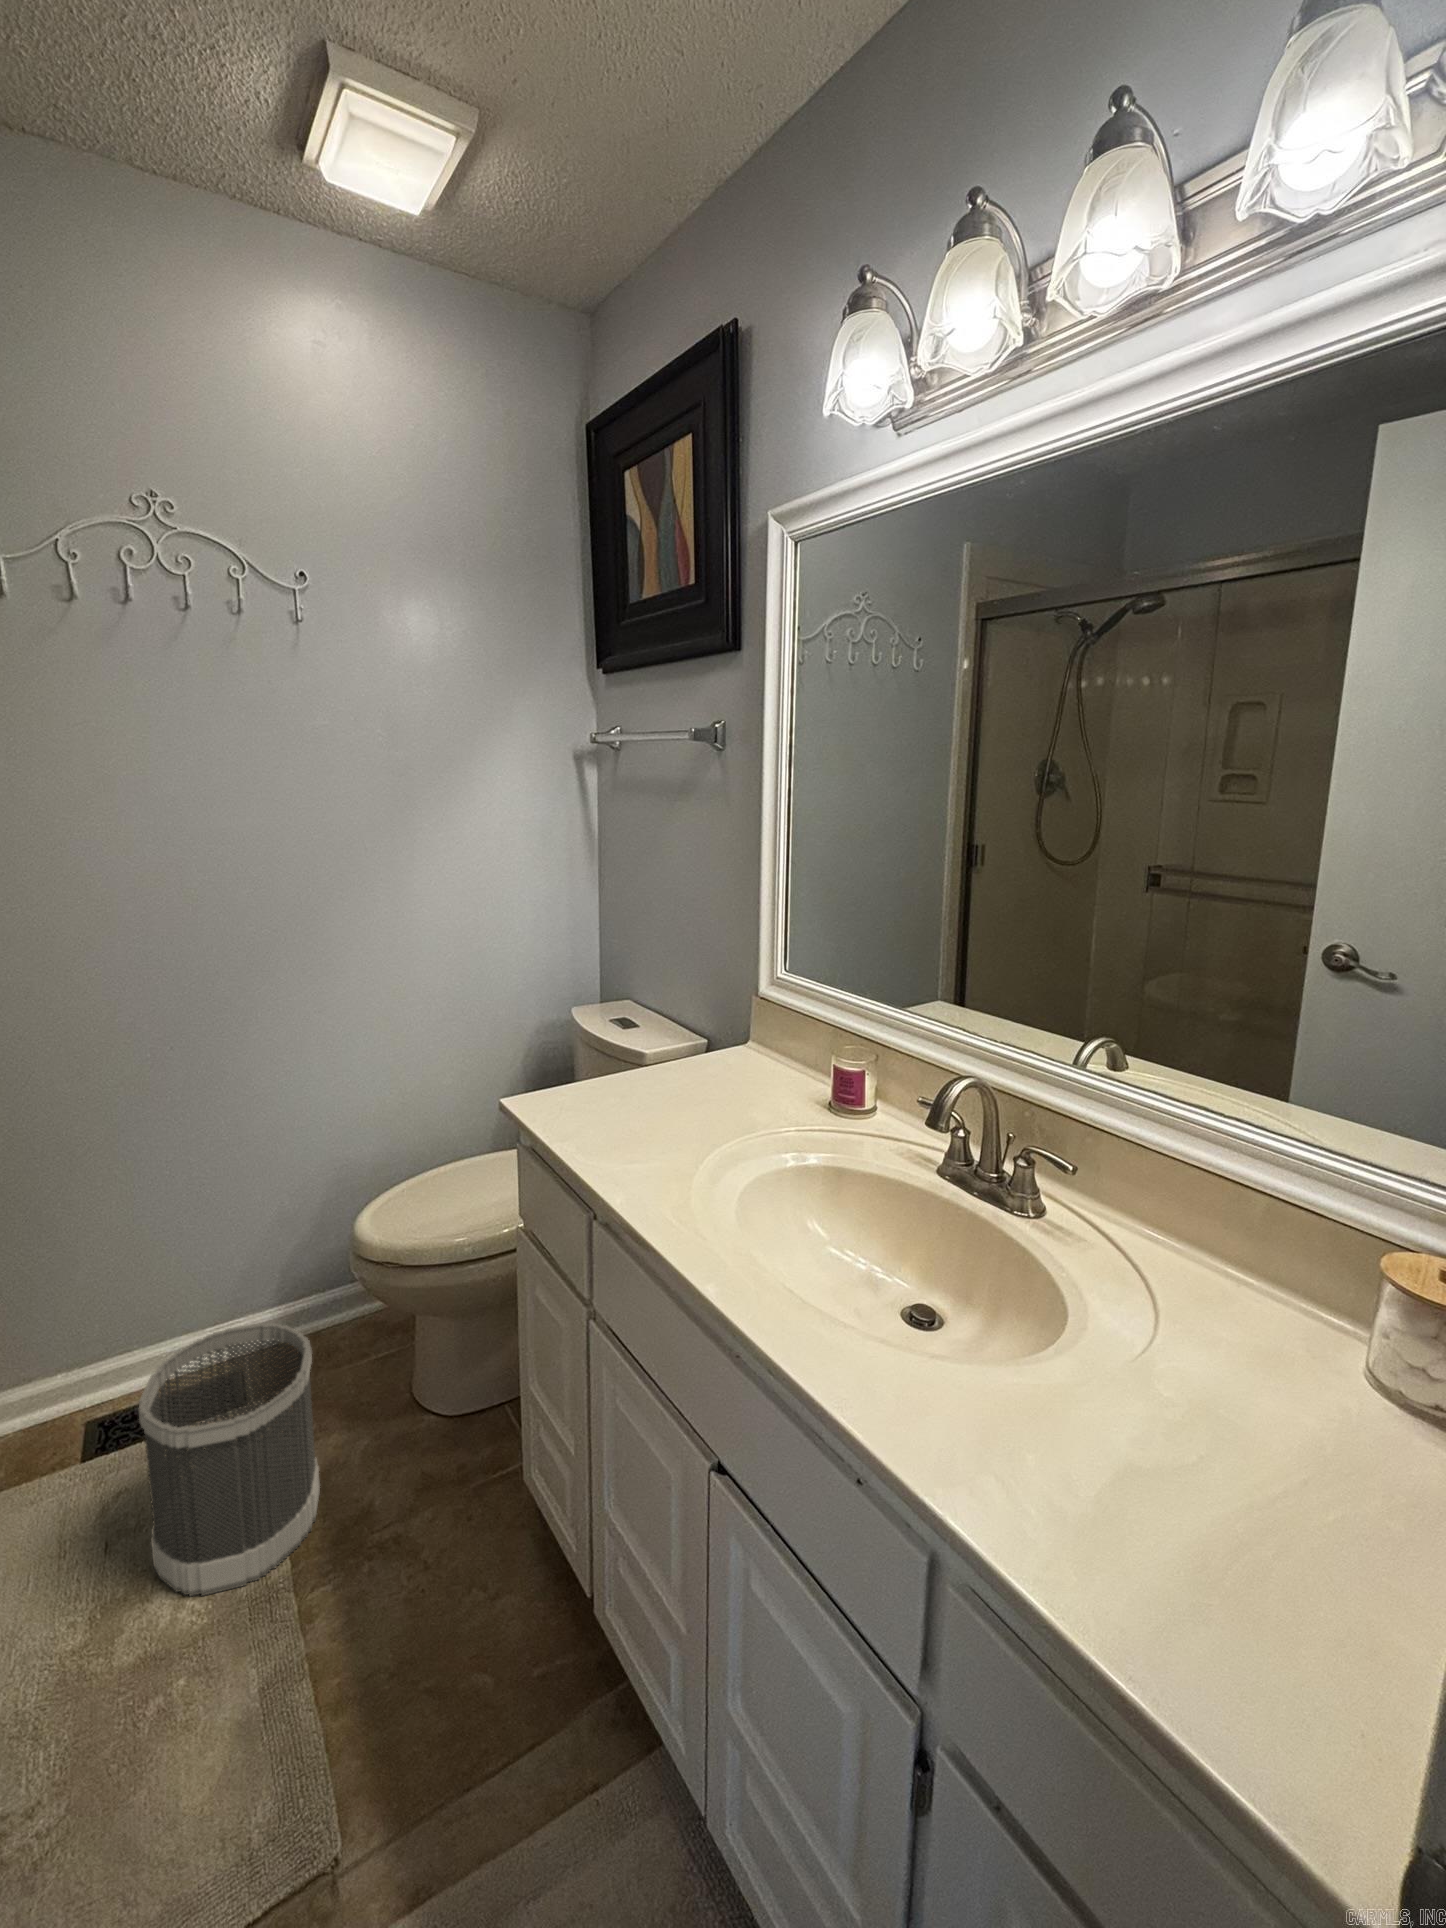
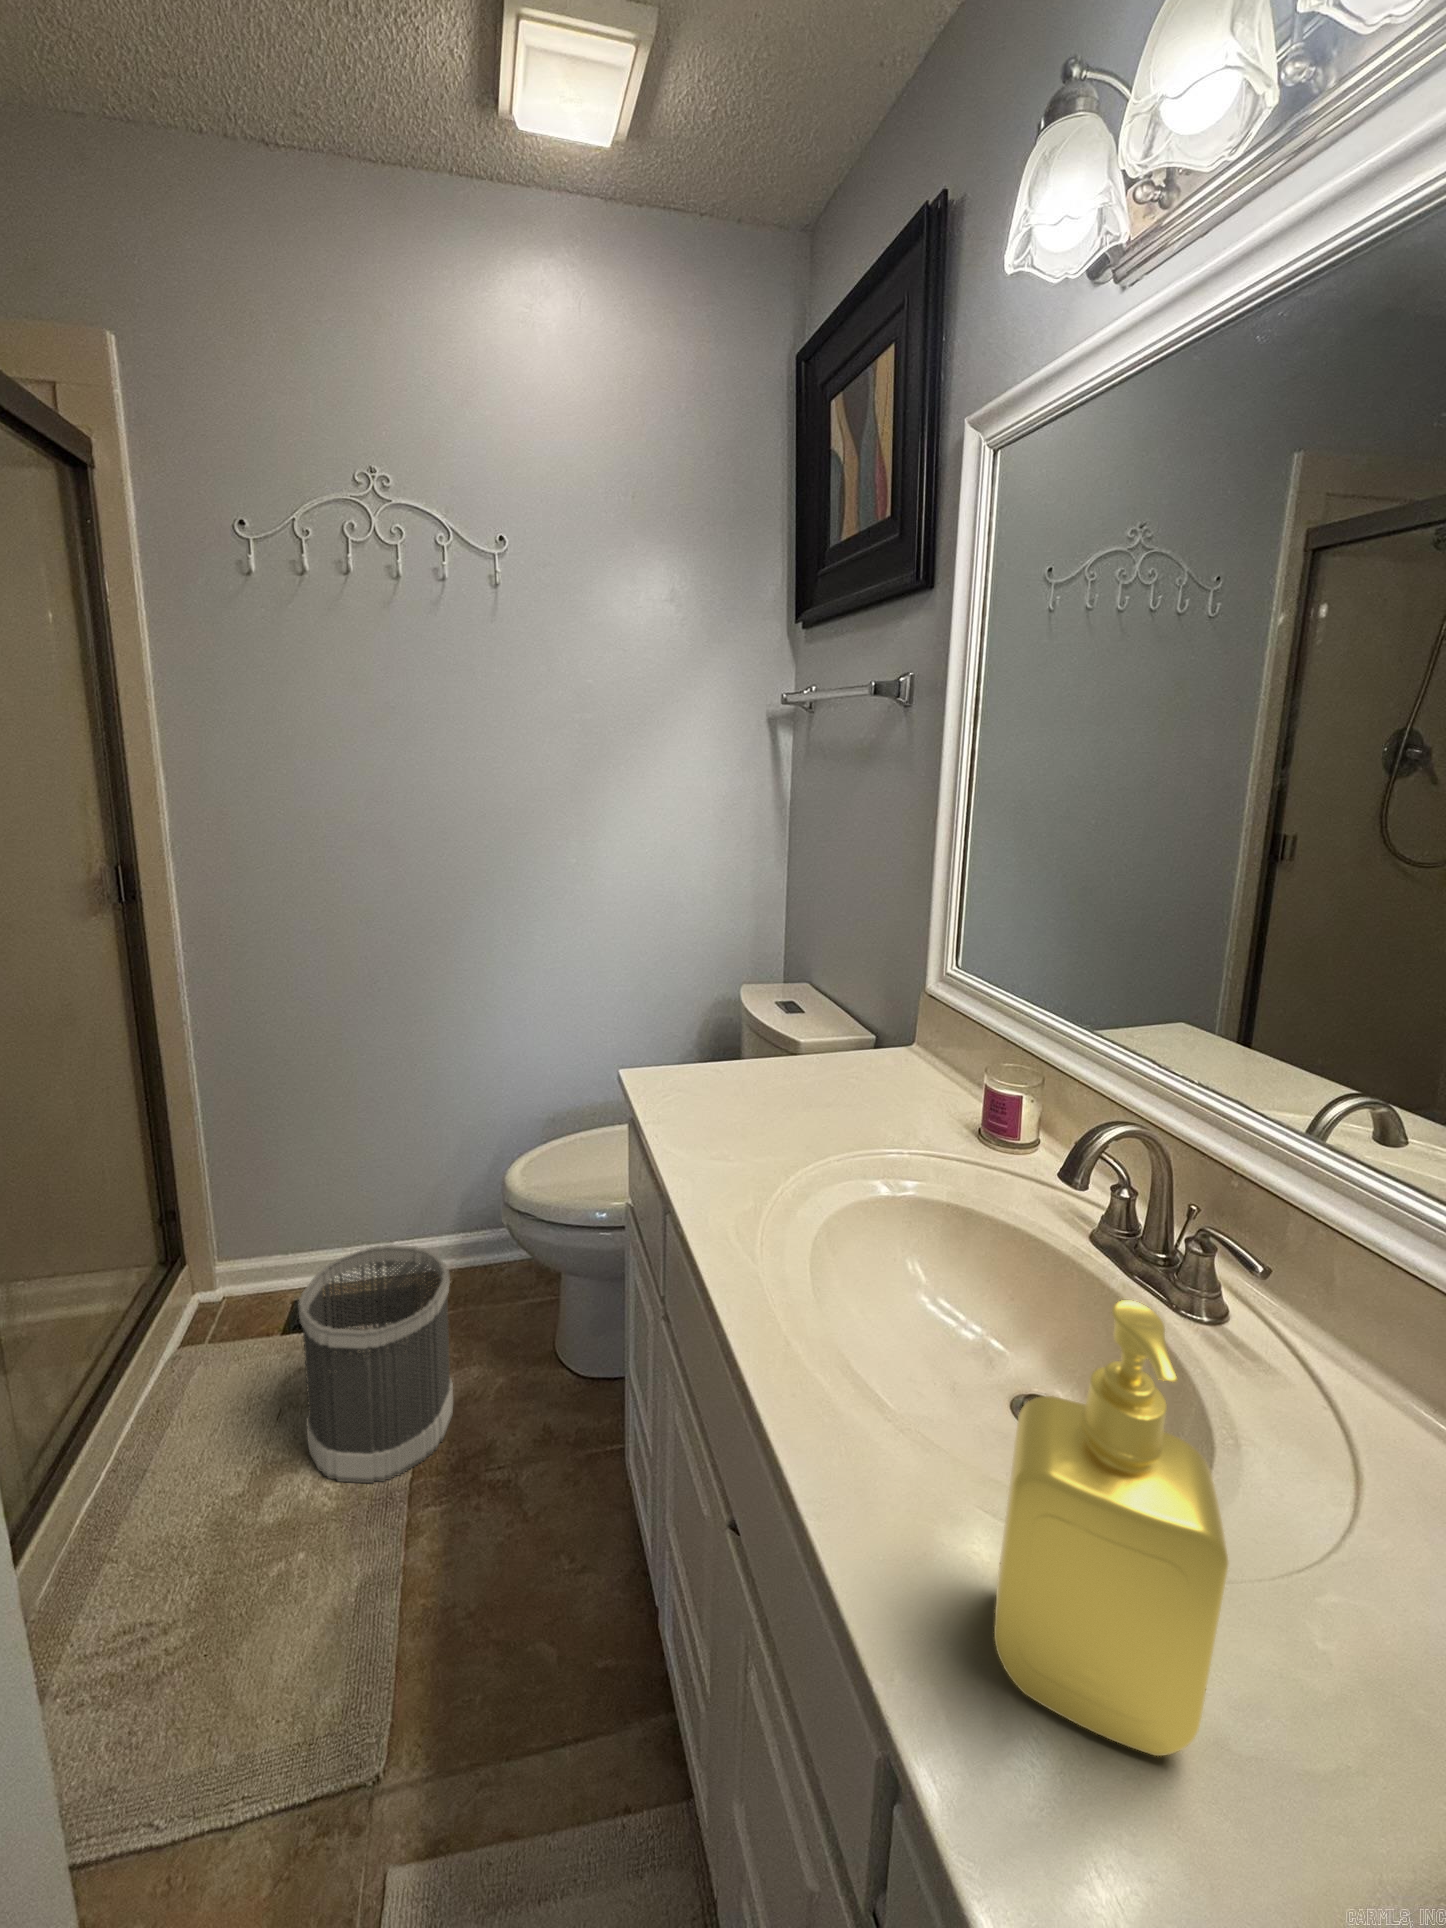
soap dispenser: none [974,1183,1131,1480] -> present [994,1300,1229,1756]

